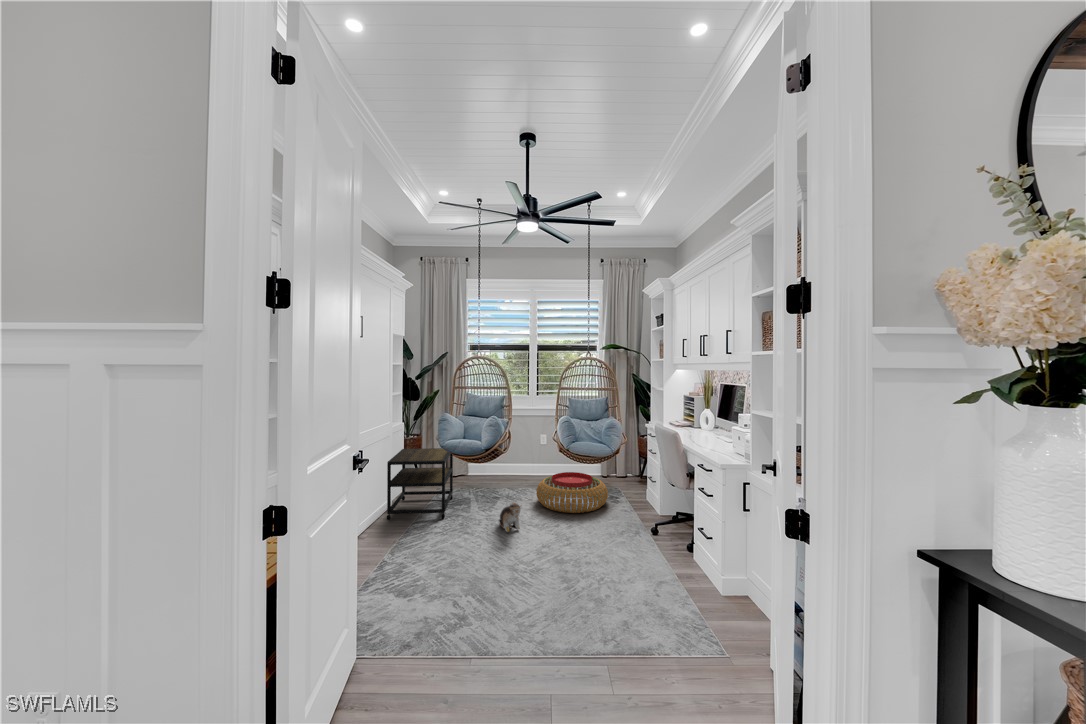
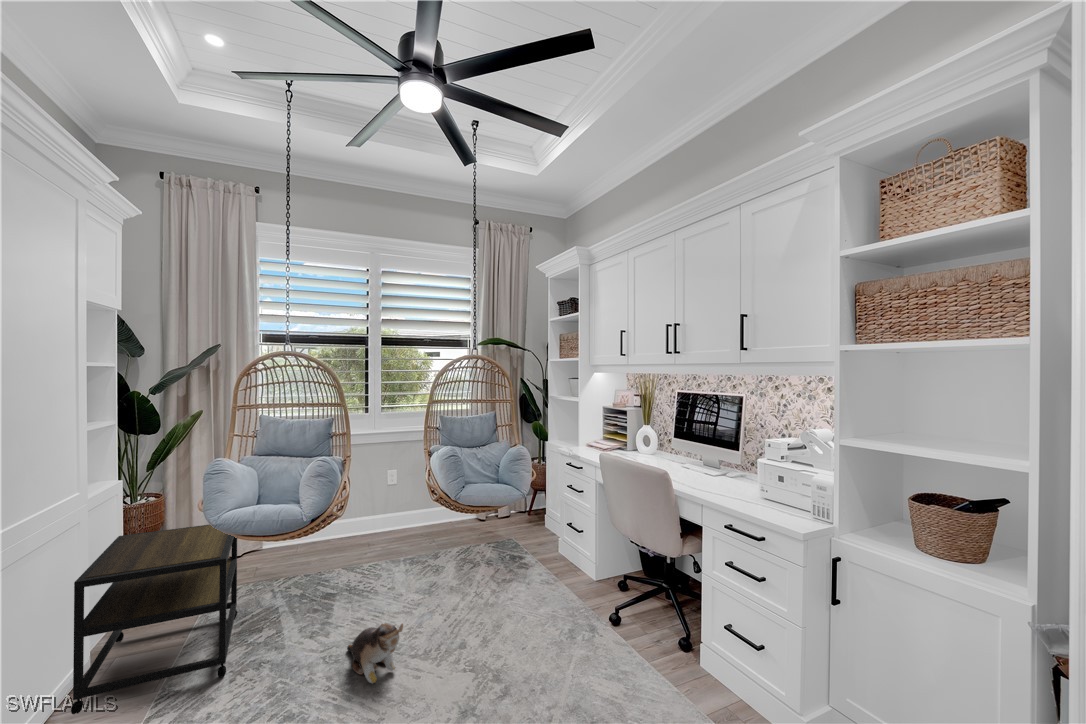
pouf: present [536,472,608,513] -> none [403,534,519,609]

